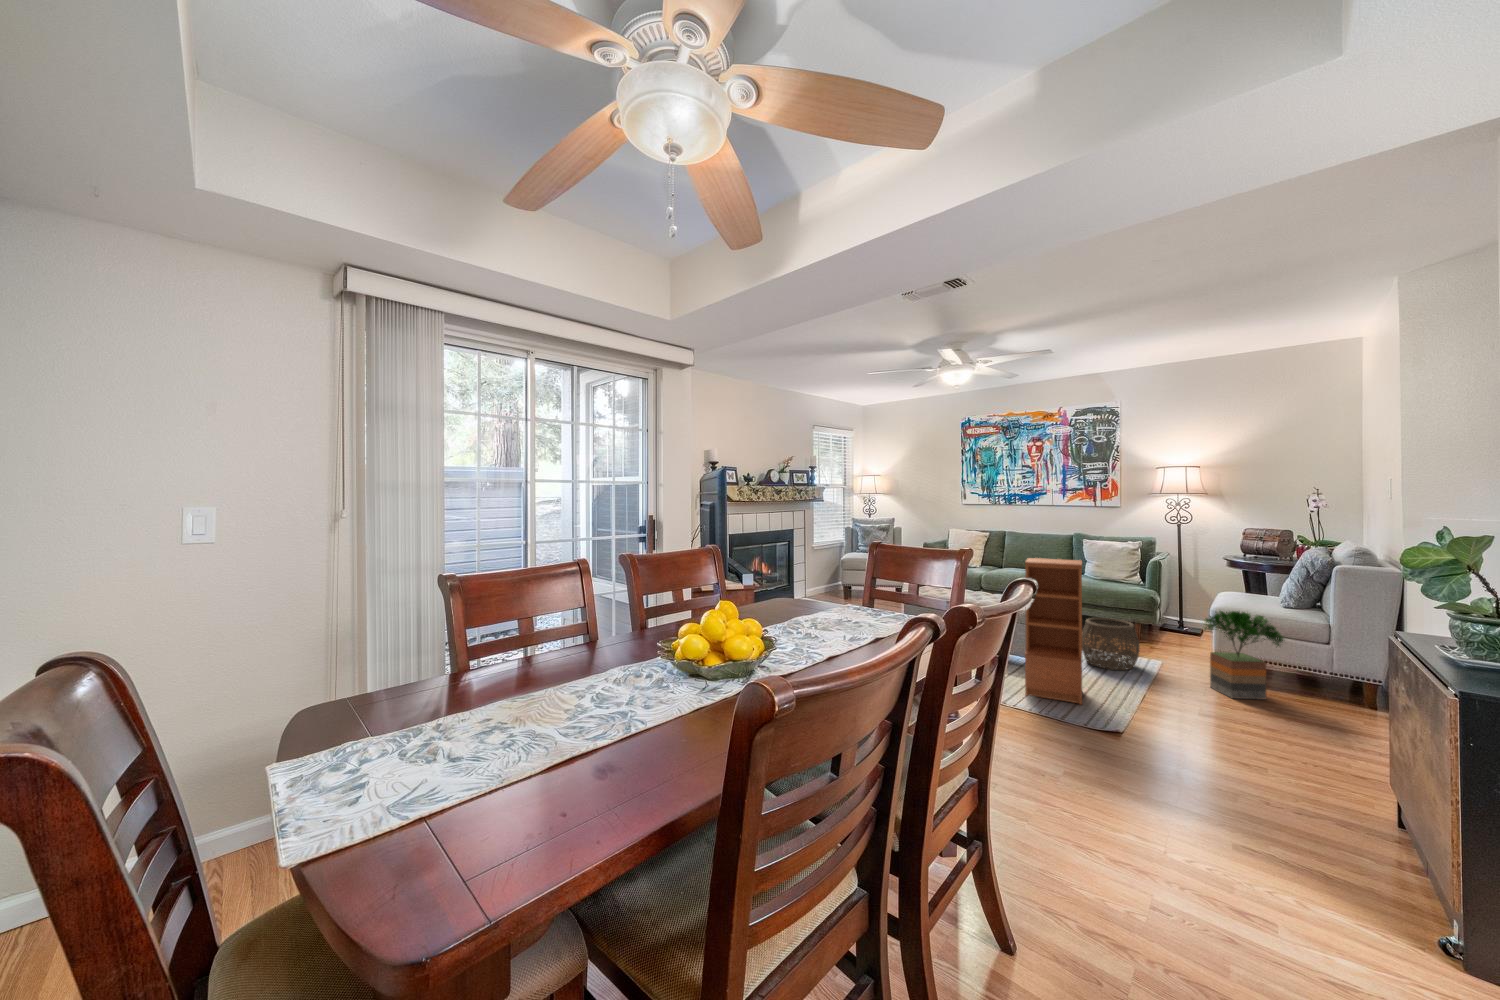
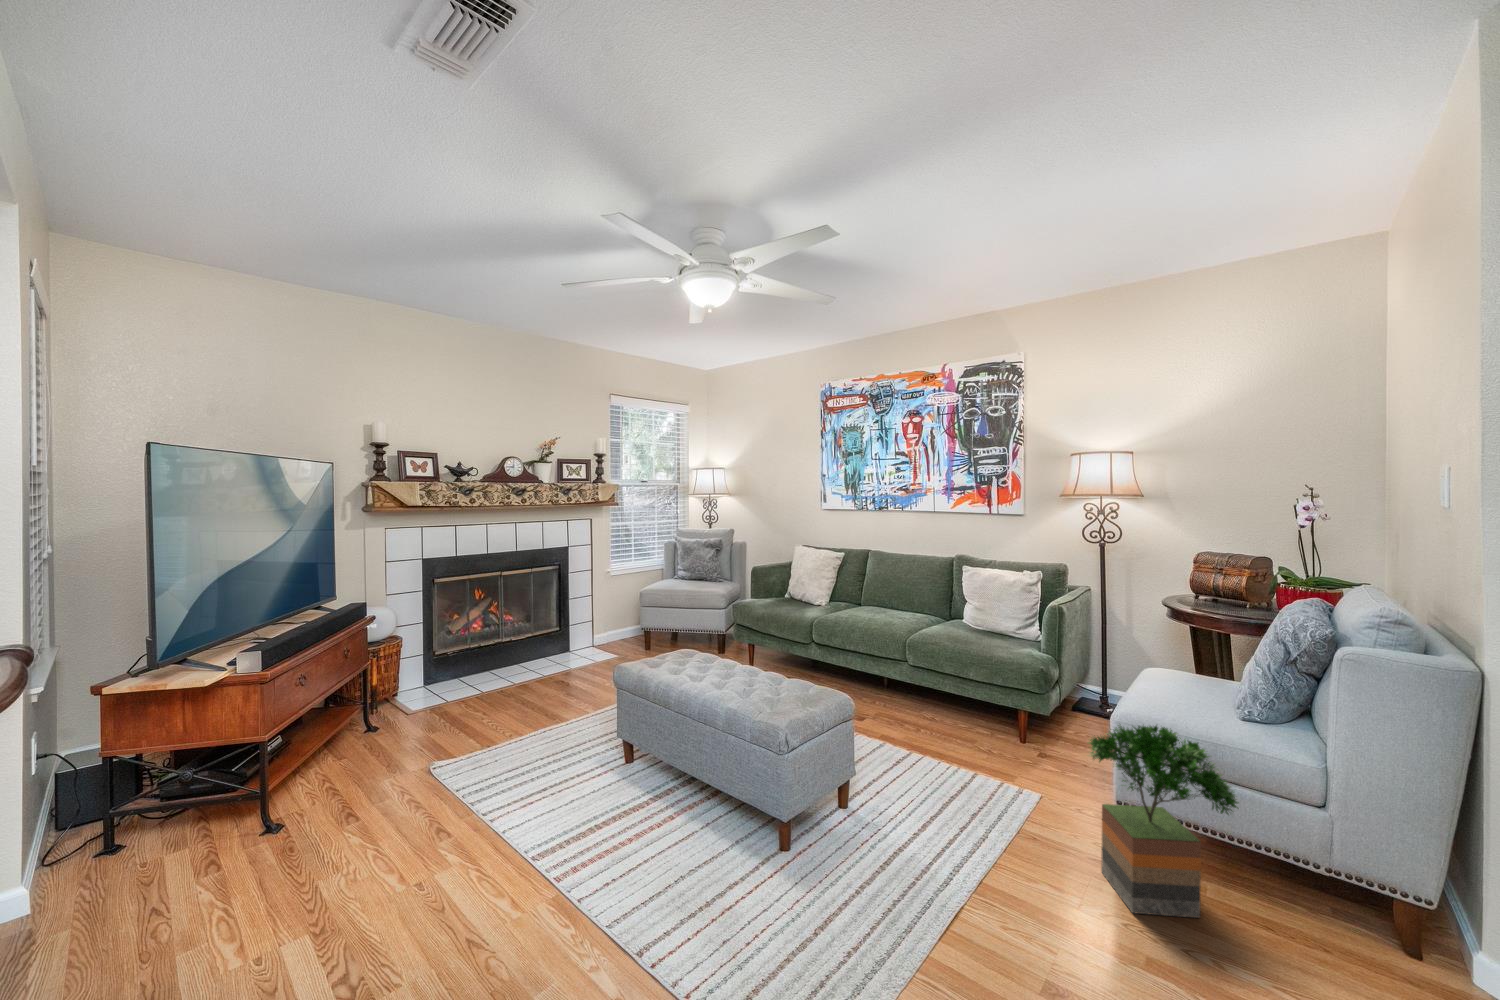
bookcase: present [1025,558,1082,704] -> none [723,617,850,939]
woven basket: present [1082,618,1140,670] -> none [901,710,995,817]

